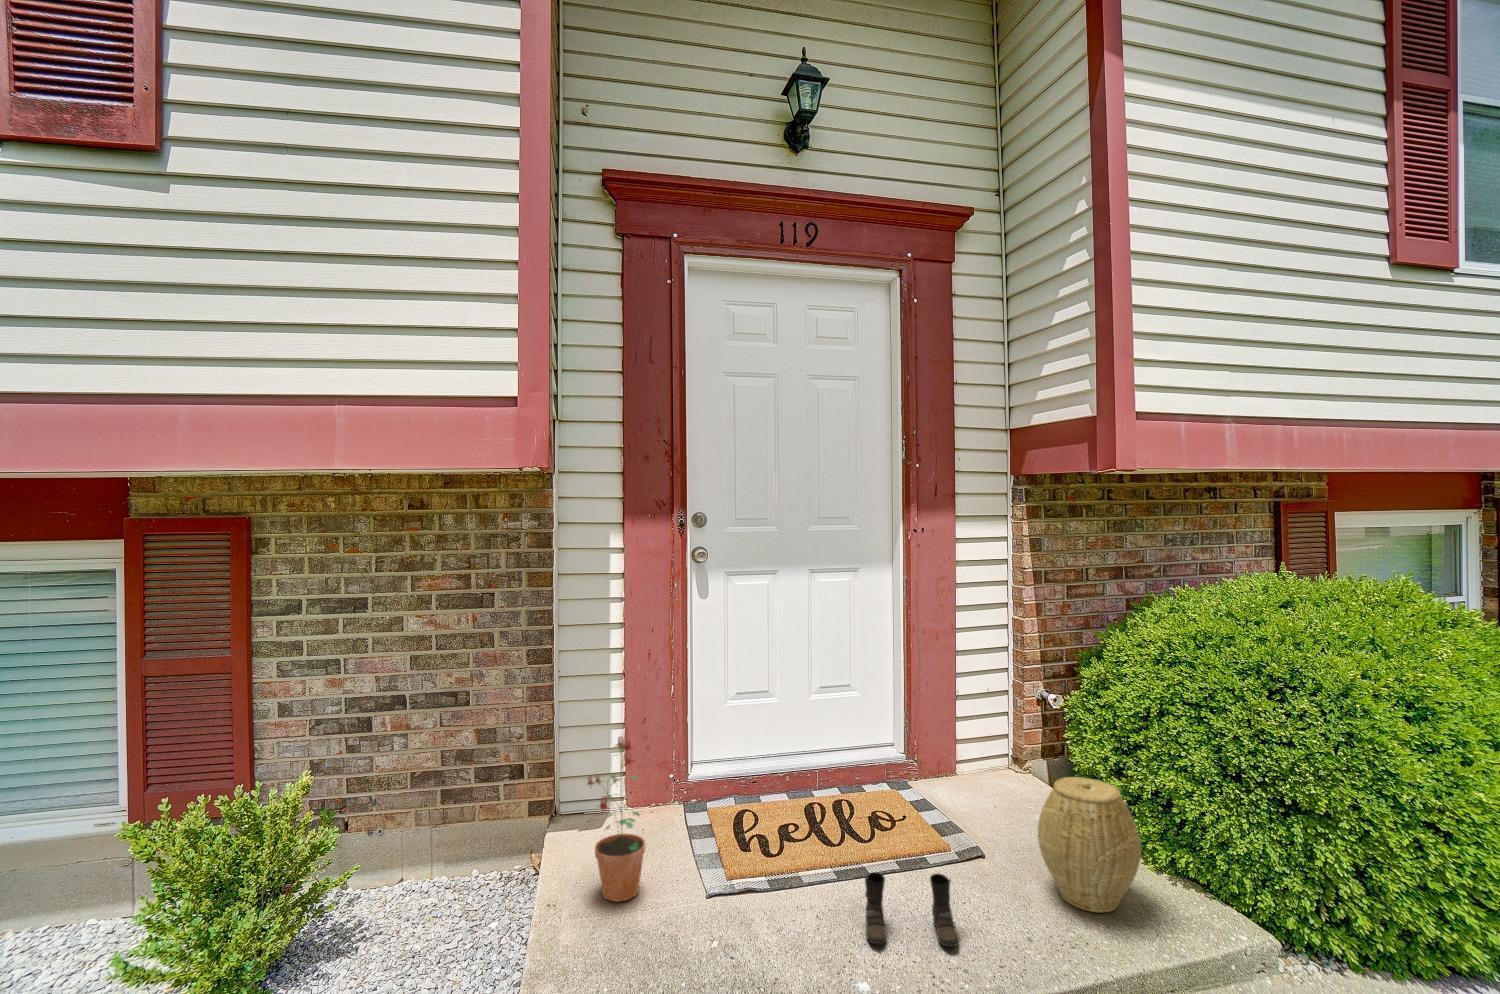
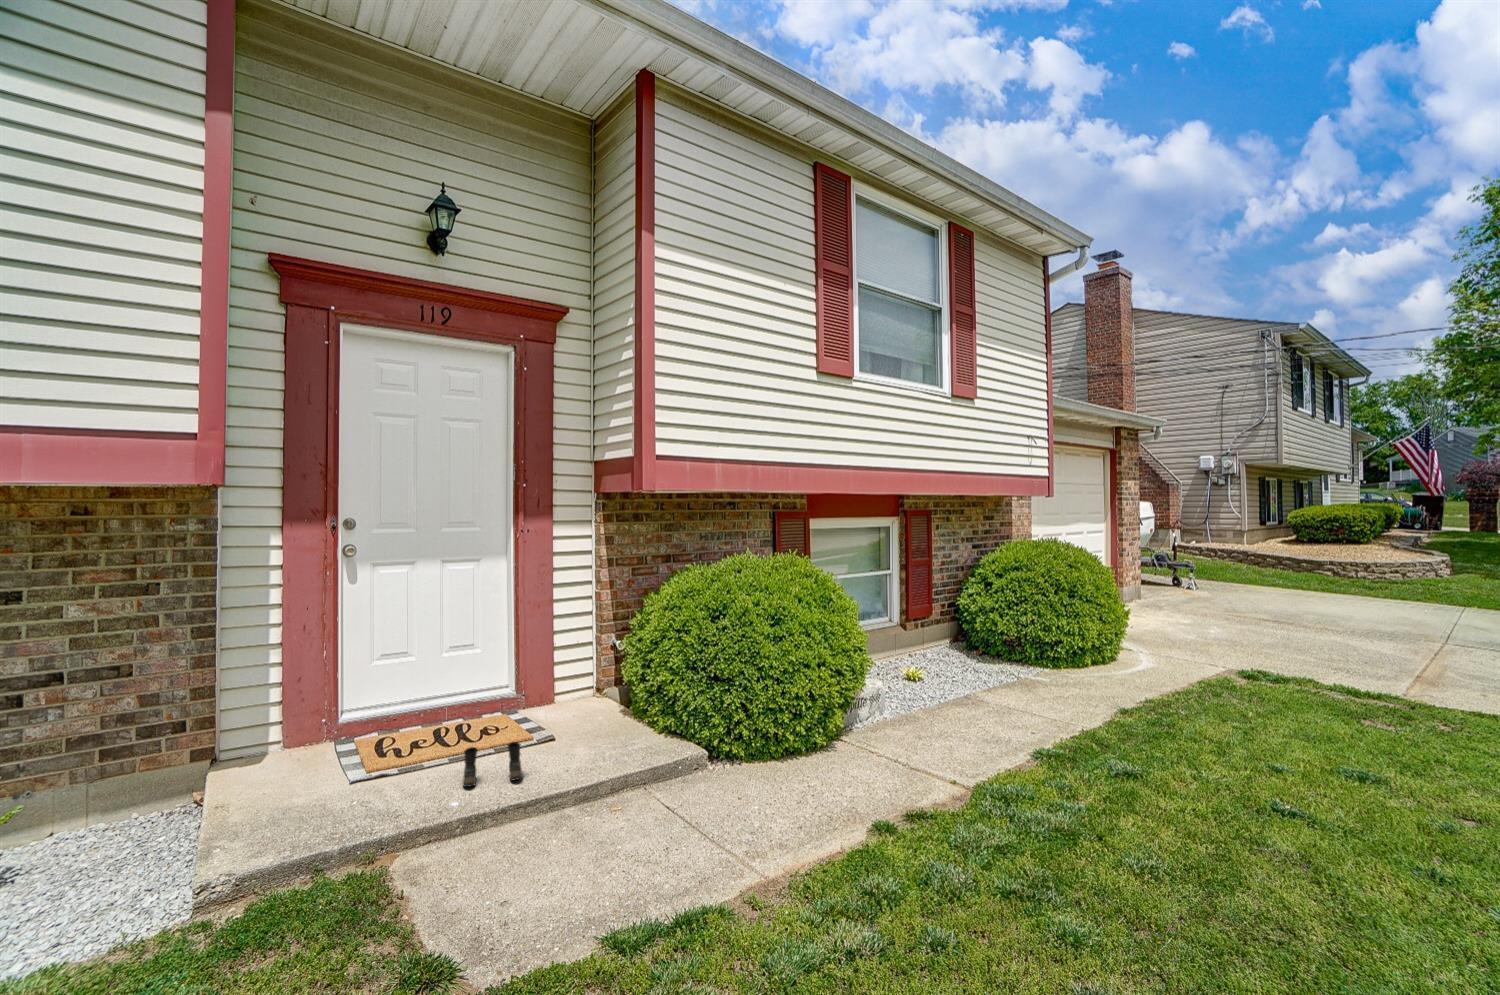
potted plant: present [588,737,645,902] -> none [247,682,299,798]
woven basket: present [1038,777,1141,912] -> none [583,679,641,754]

